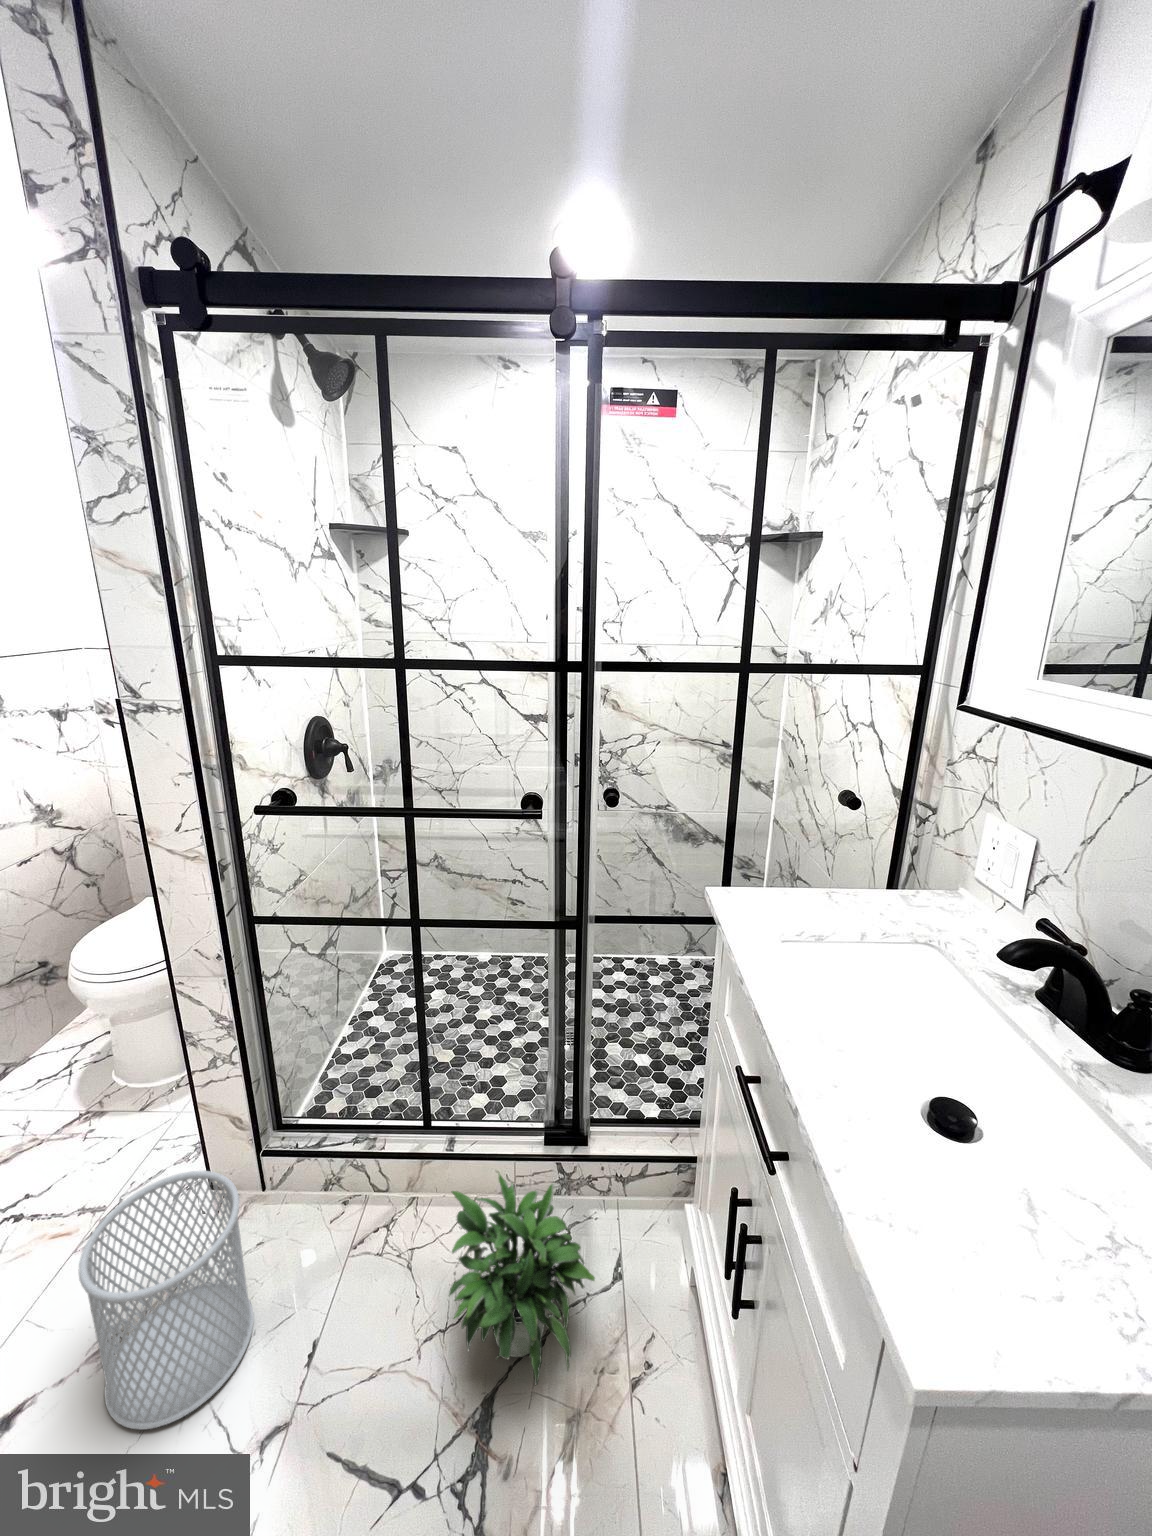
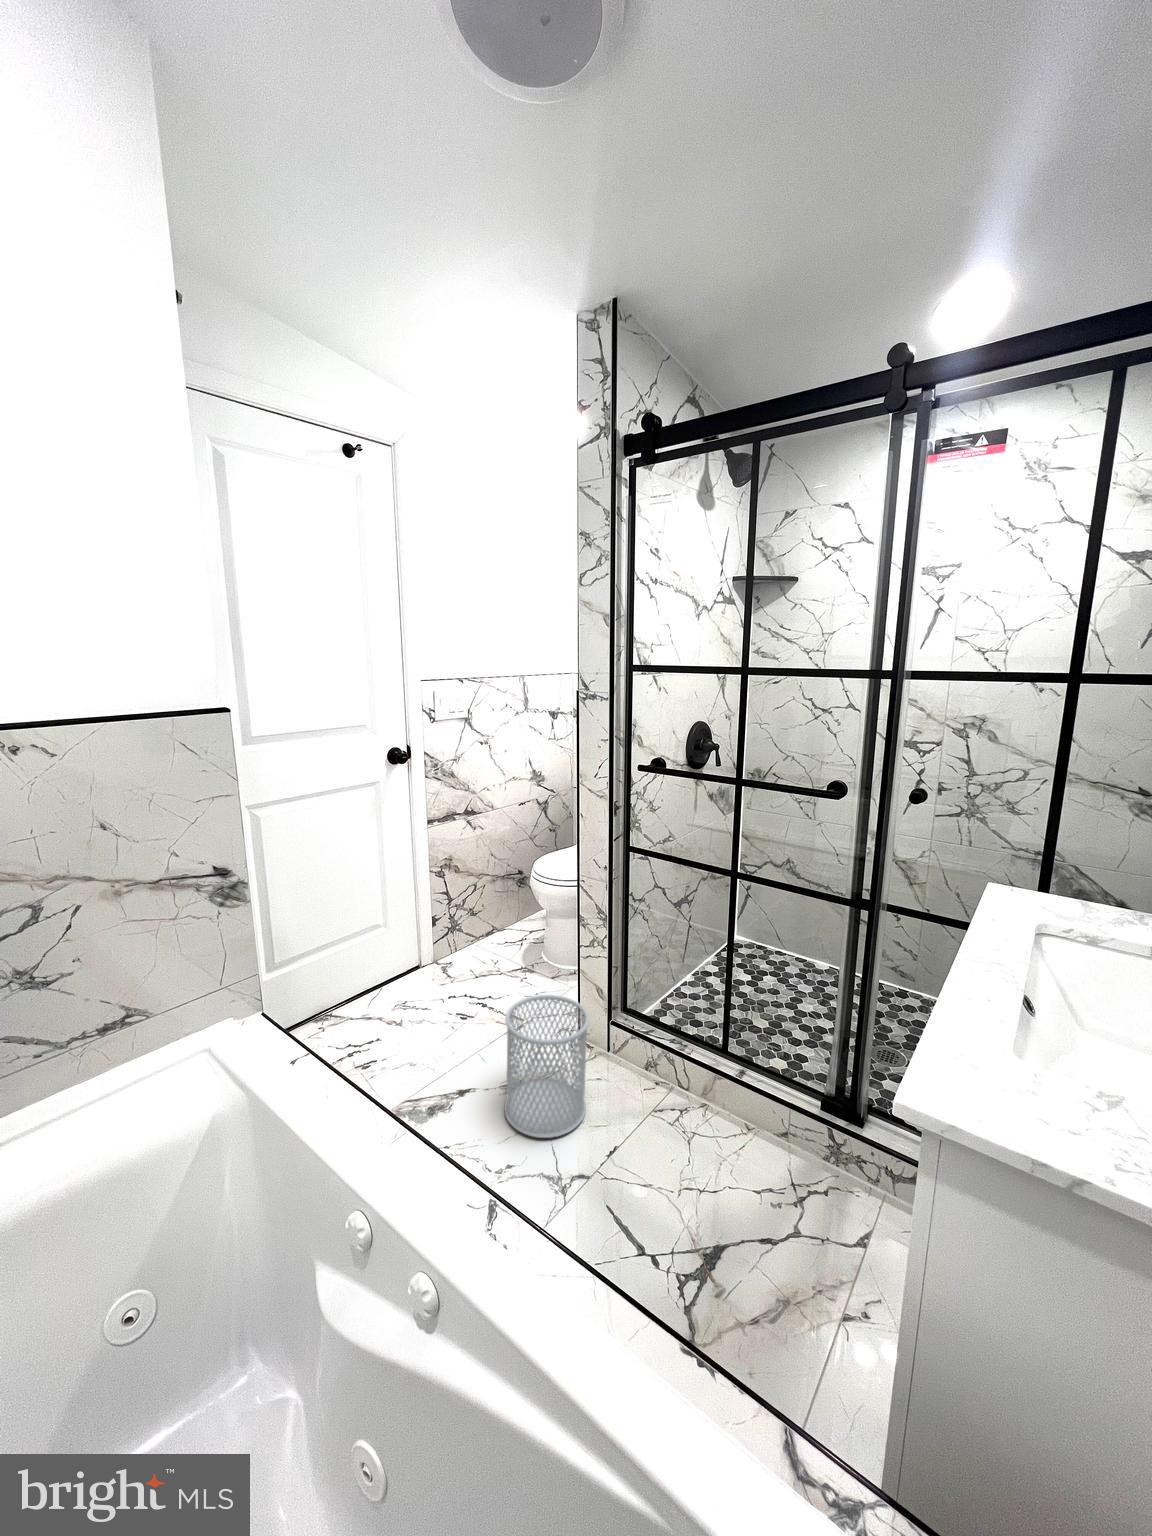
potted plant: present [449,1174,595,1386] -> none [703,1085,827,1257]

